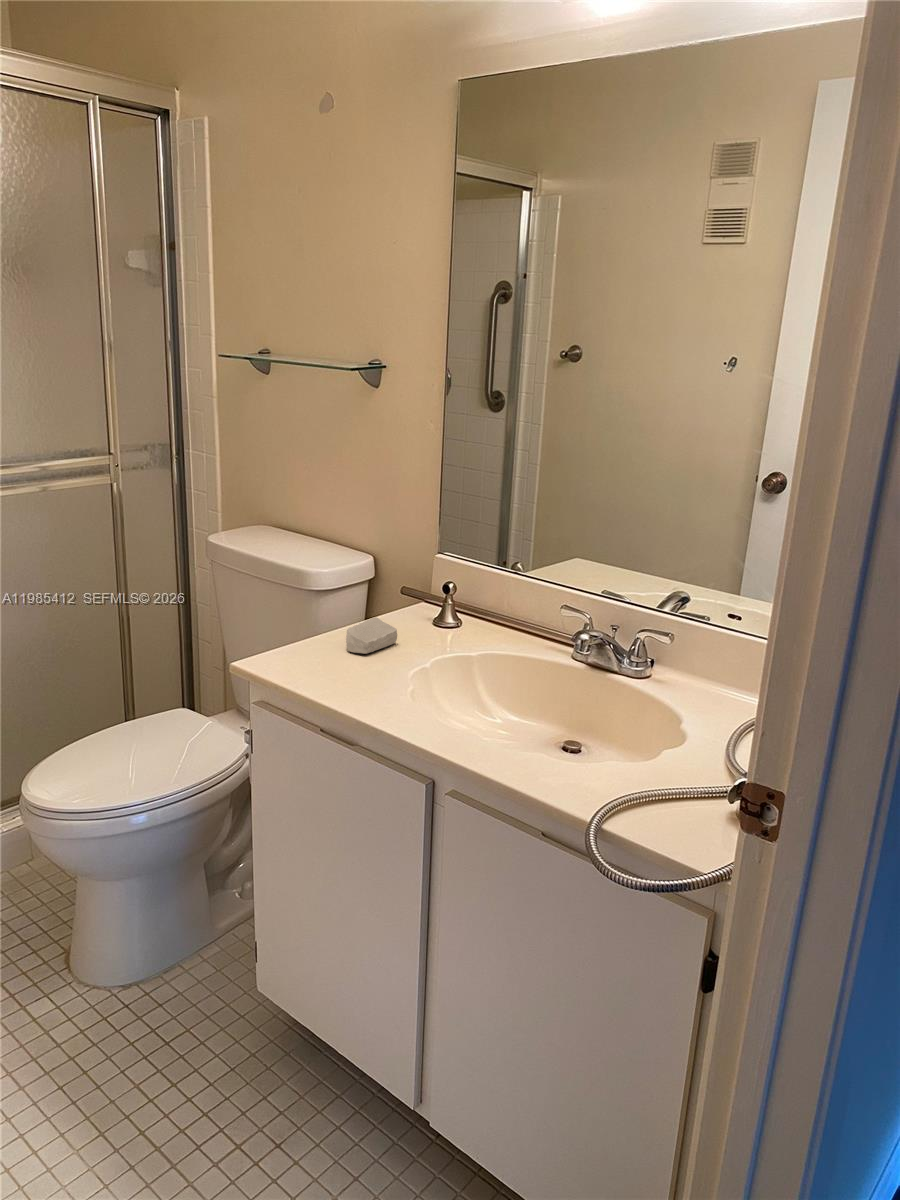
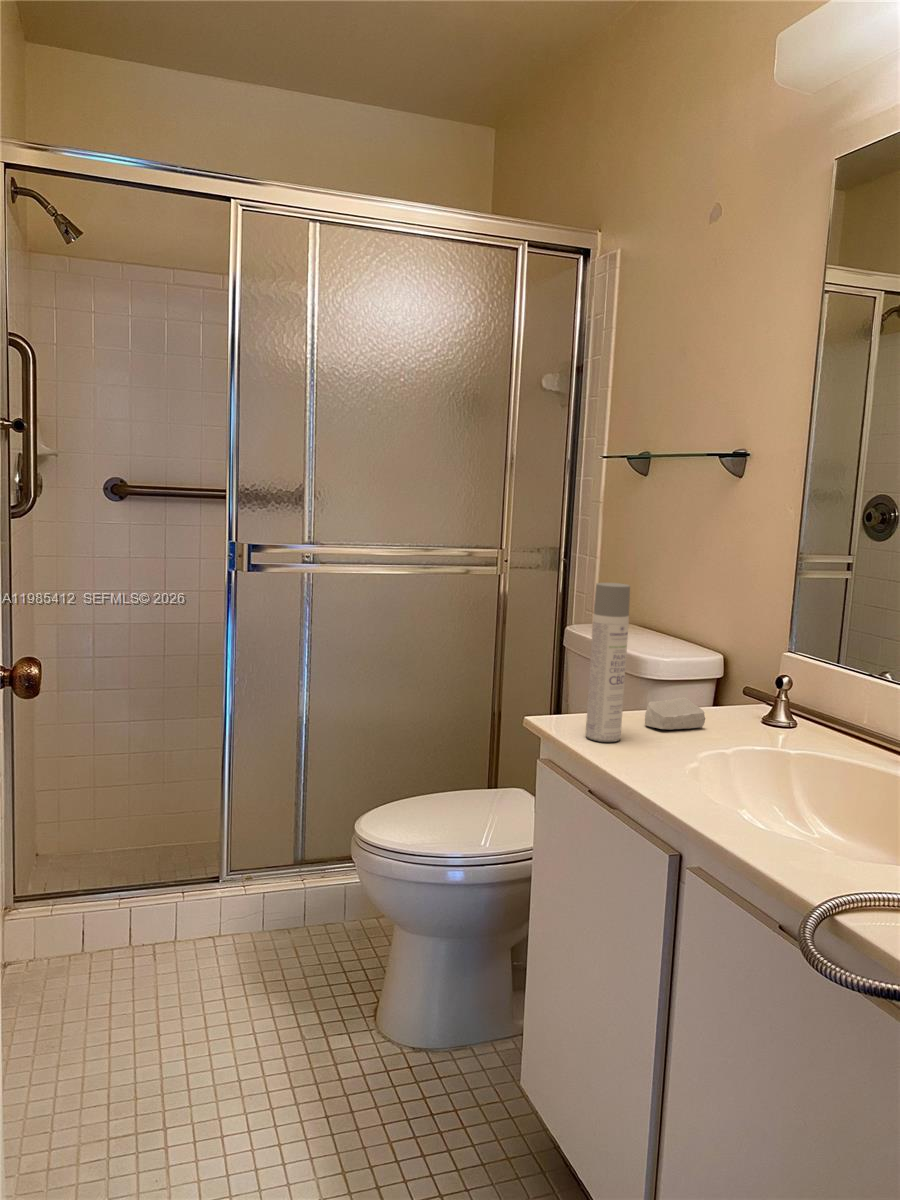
spray bottle: none [305,528,338,681] -> present [586,583,630,742]

